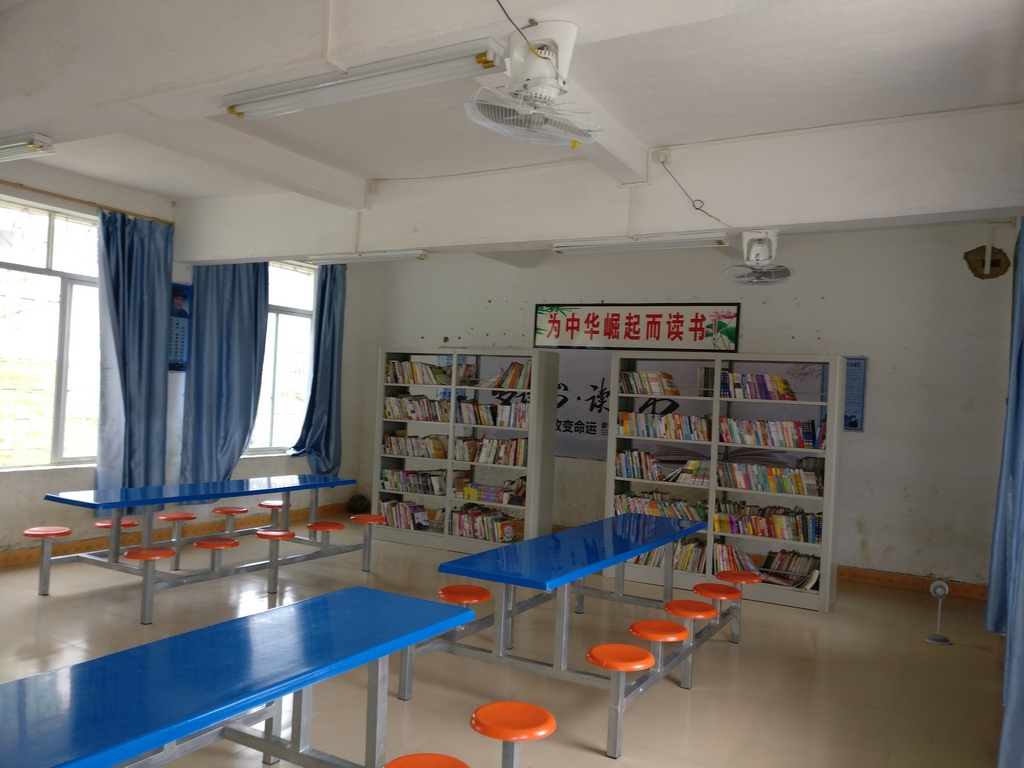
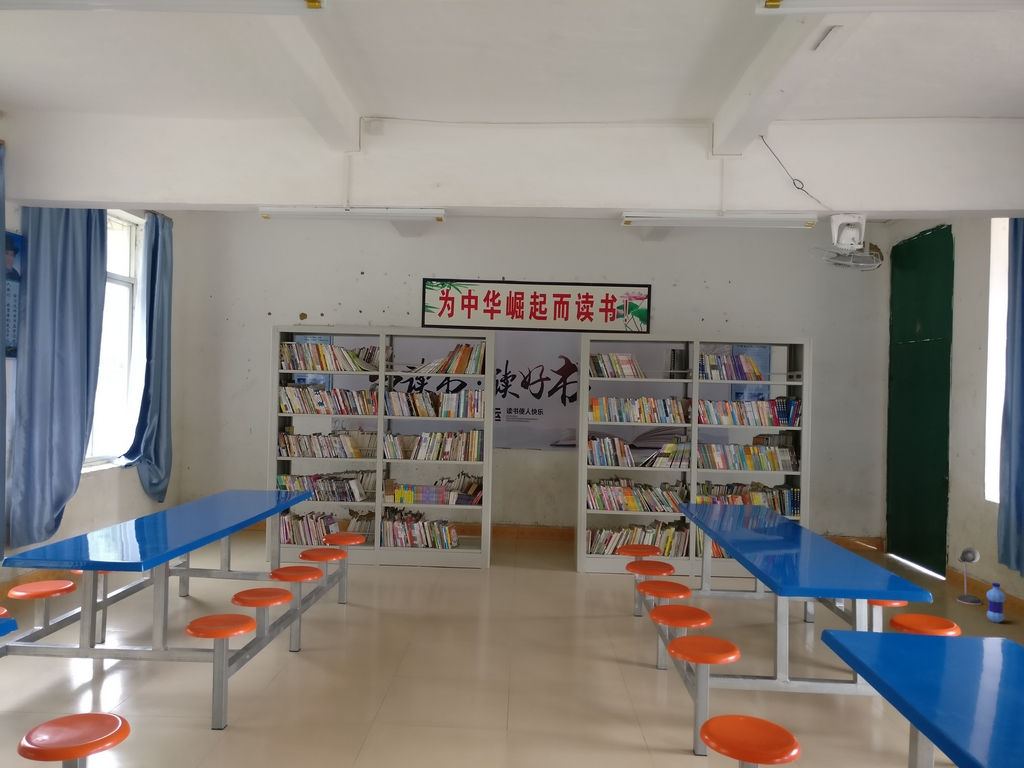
water bottle: none [898,608,916,650] -> present [986,583,1006,623]

